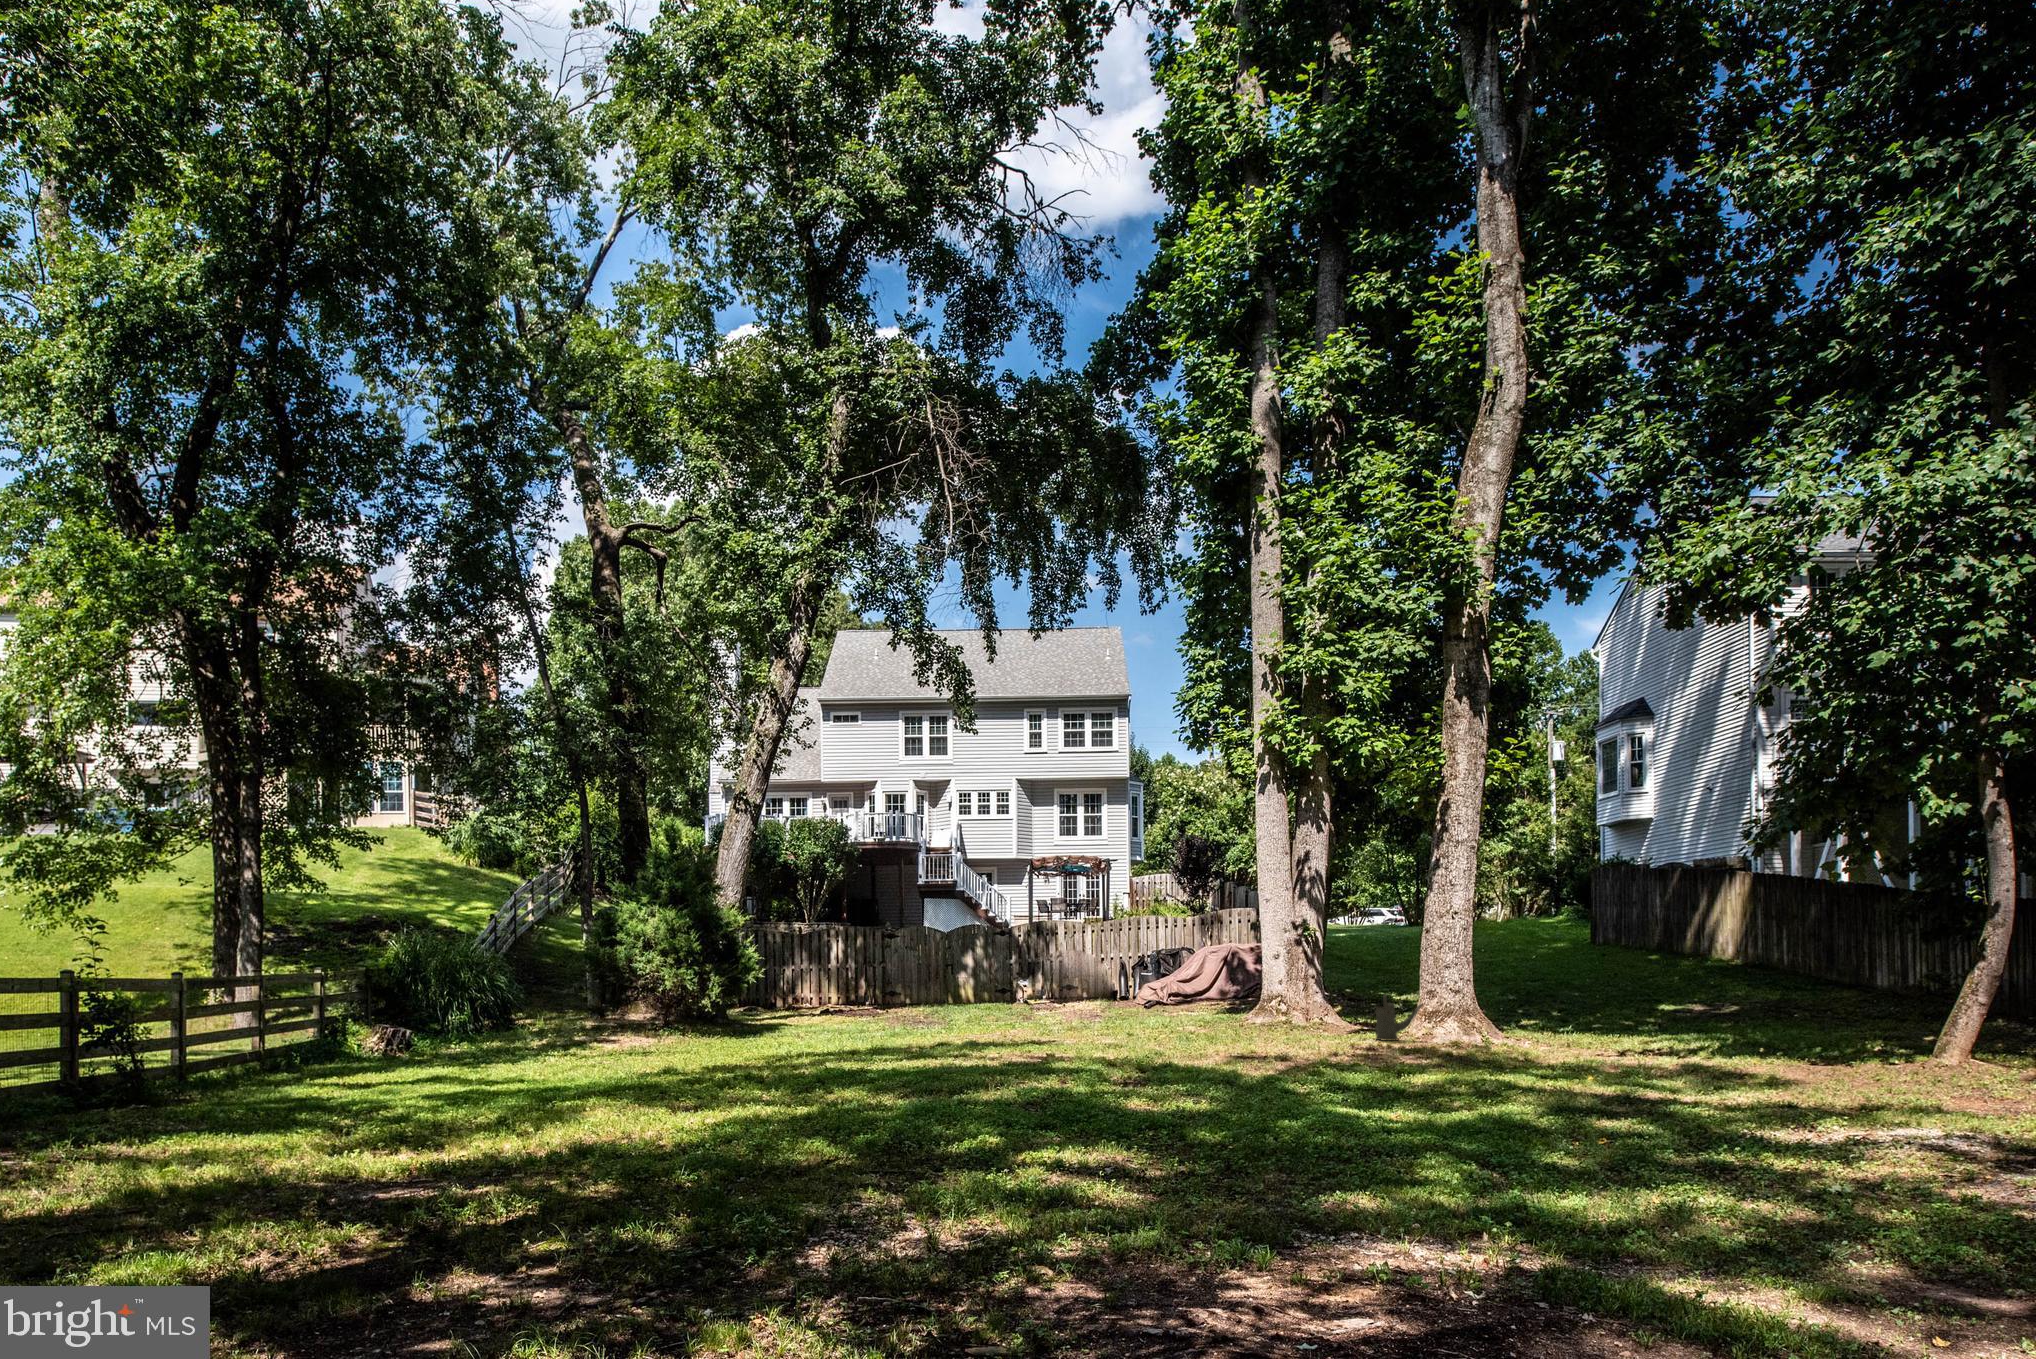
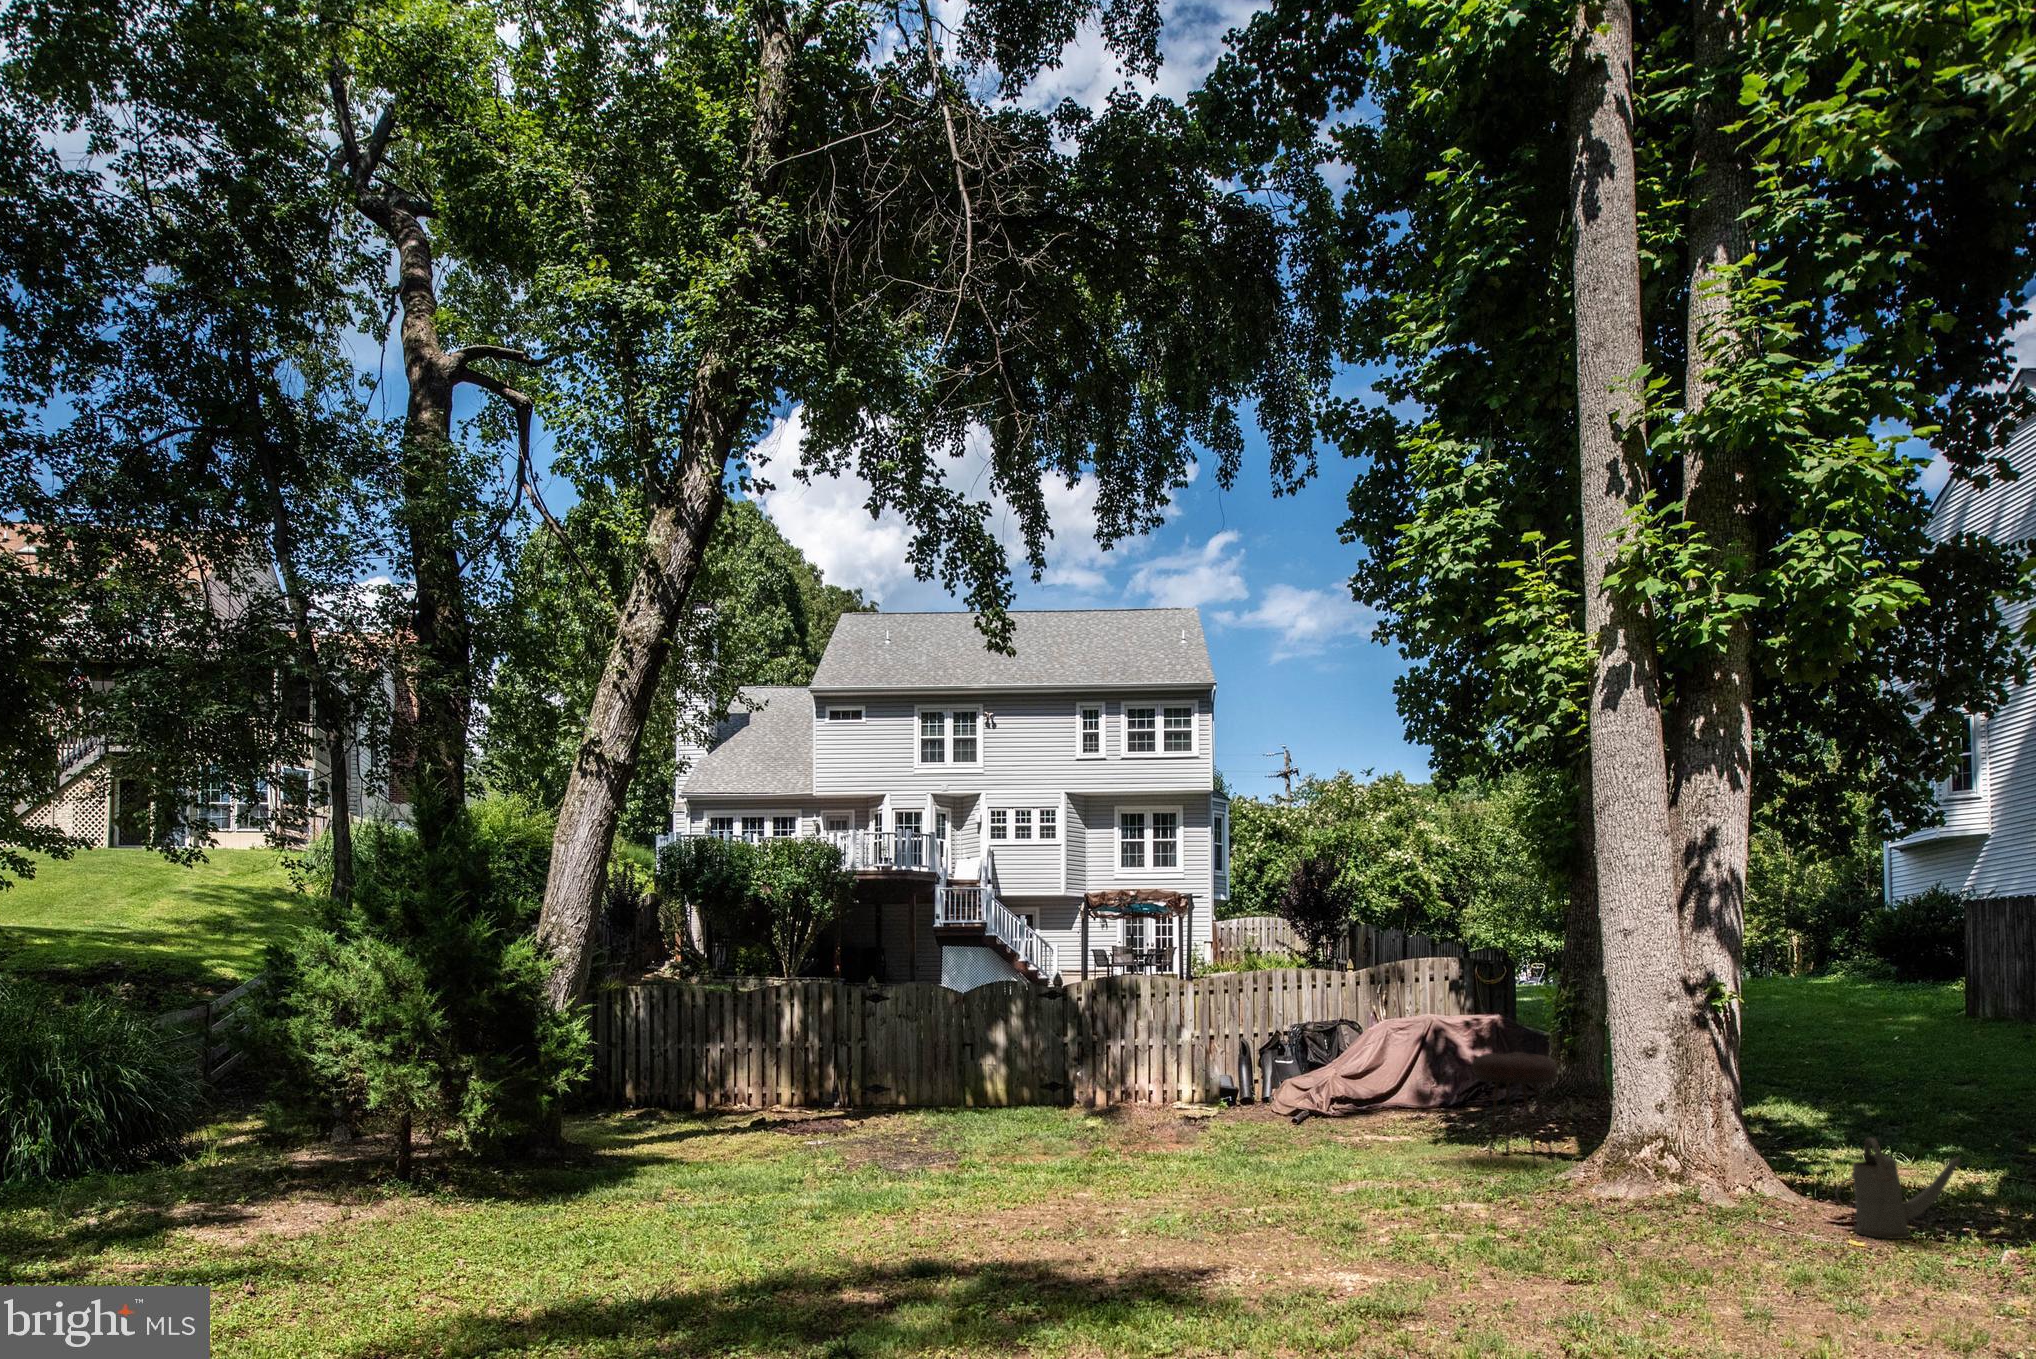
stool: none [1226,960,1271,1021] -> present [1472,1052,1558,1167]

